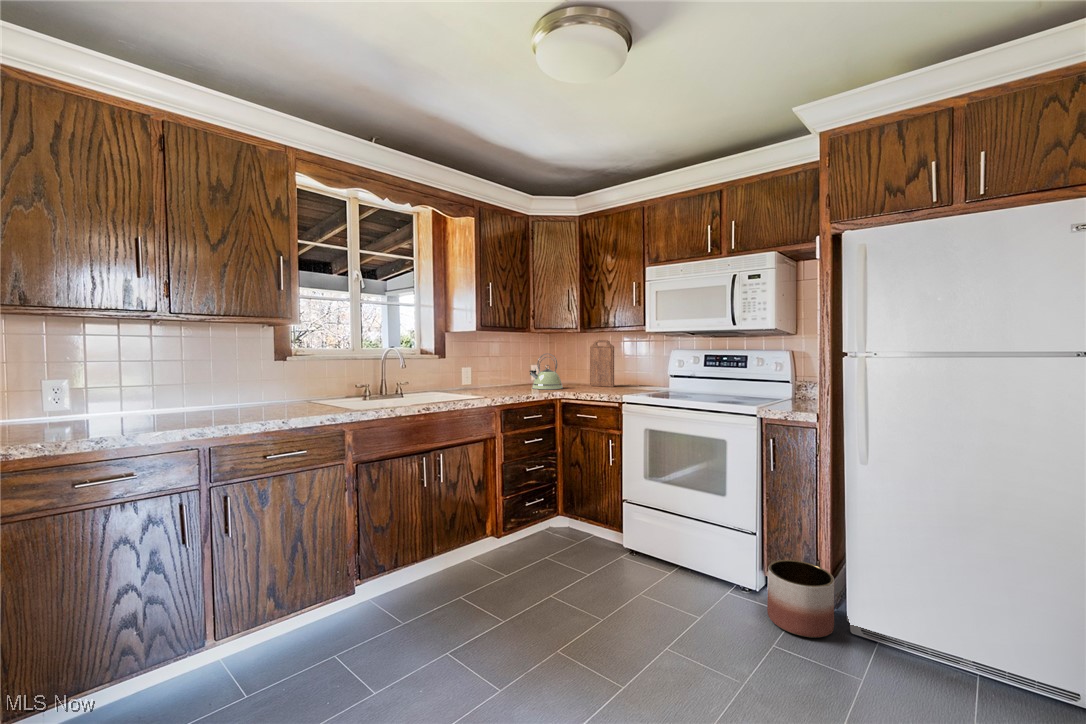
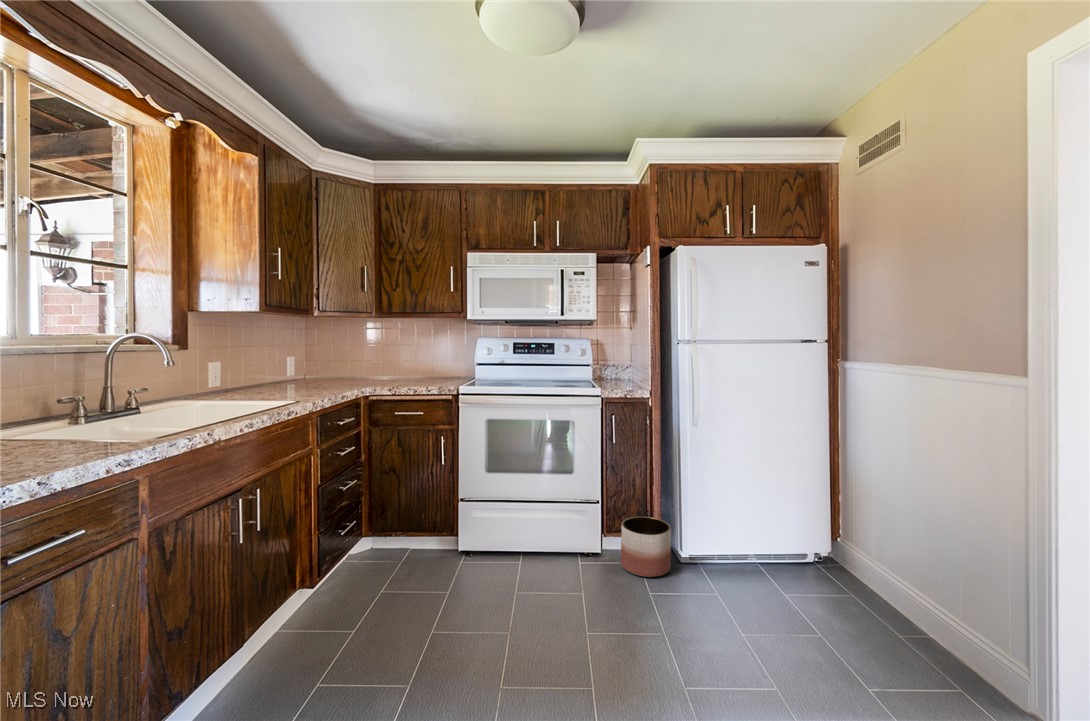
cutting board: present [590,340,614,387] -> none [374,328,406,381]
kettle: present [530,354,563,390] -> none [313,343,355,388]

